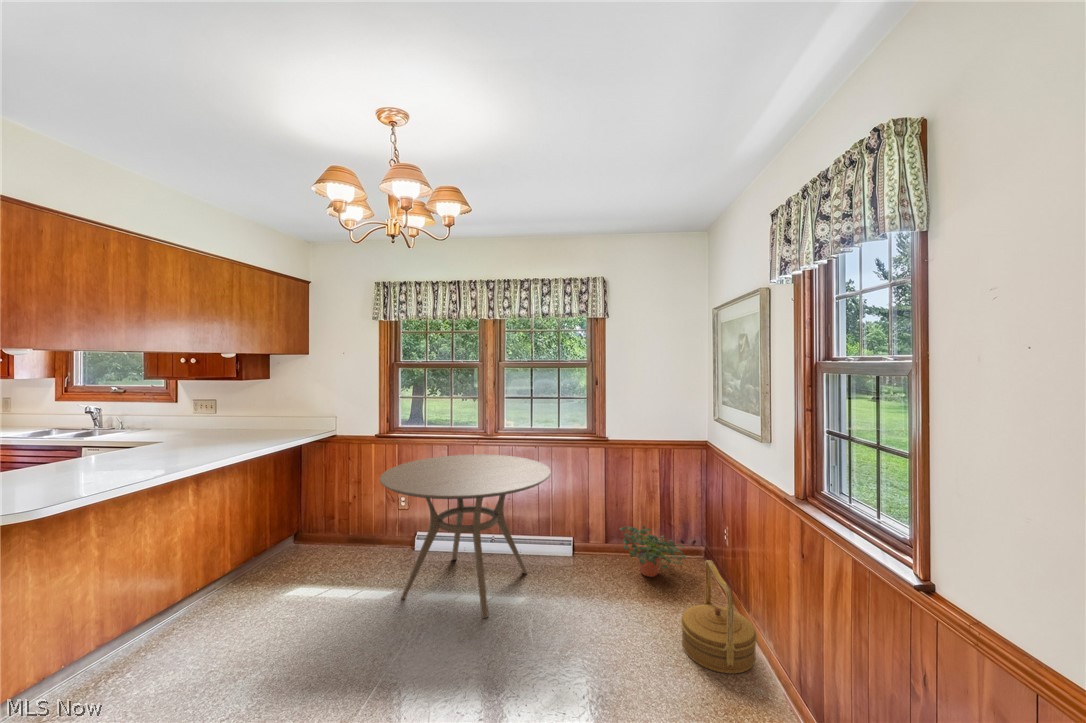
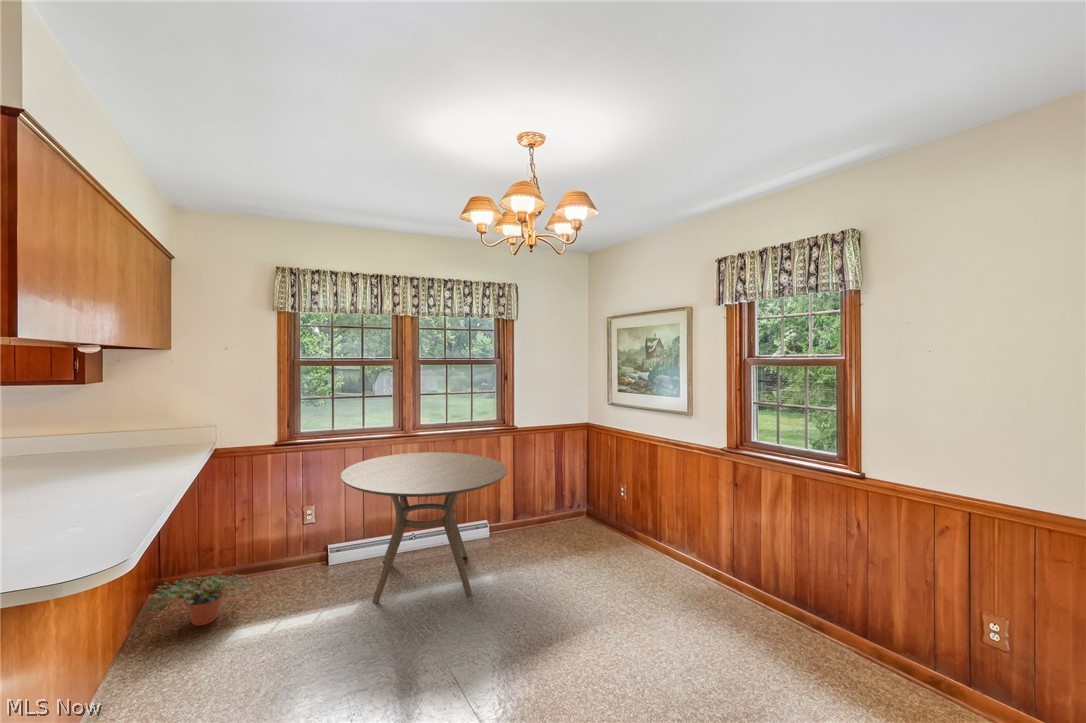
potted plant: present [620,526,687,577] -> present [147,572,252,626]
woven basket: present [681,560,757,674] -> none [615,510,666,581]

